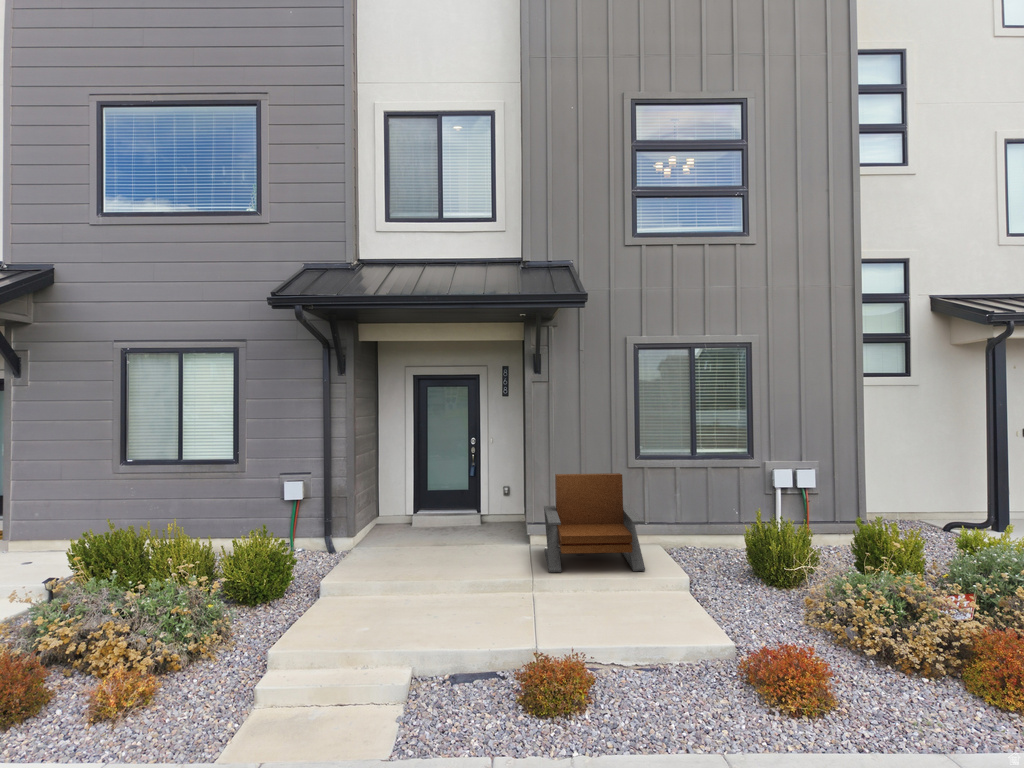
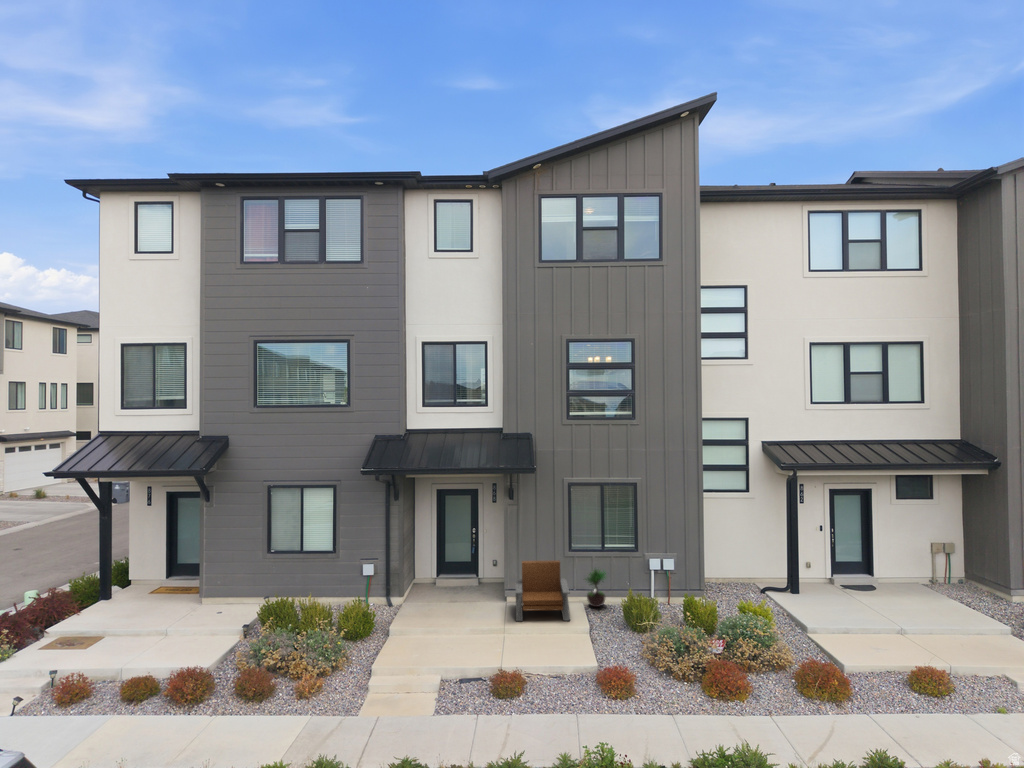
potted tree: none [661,479,705,551] -> present [586,570,606,607]

